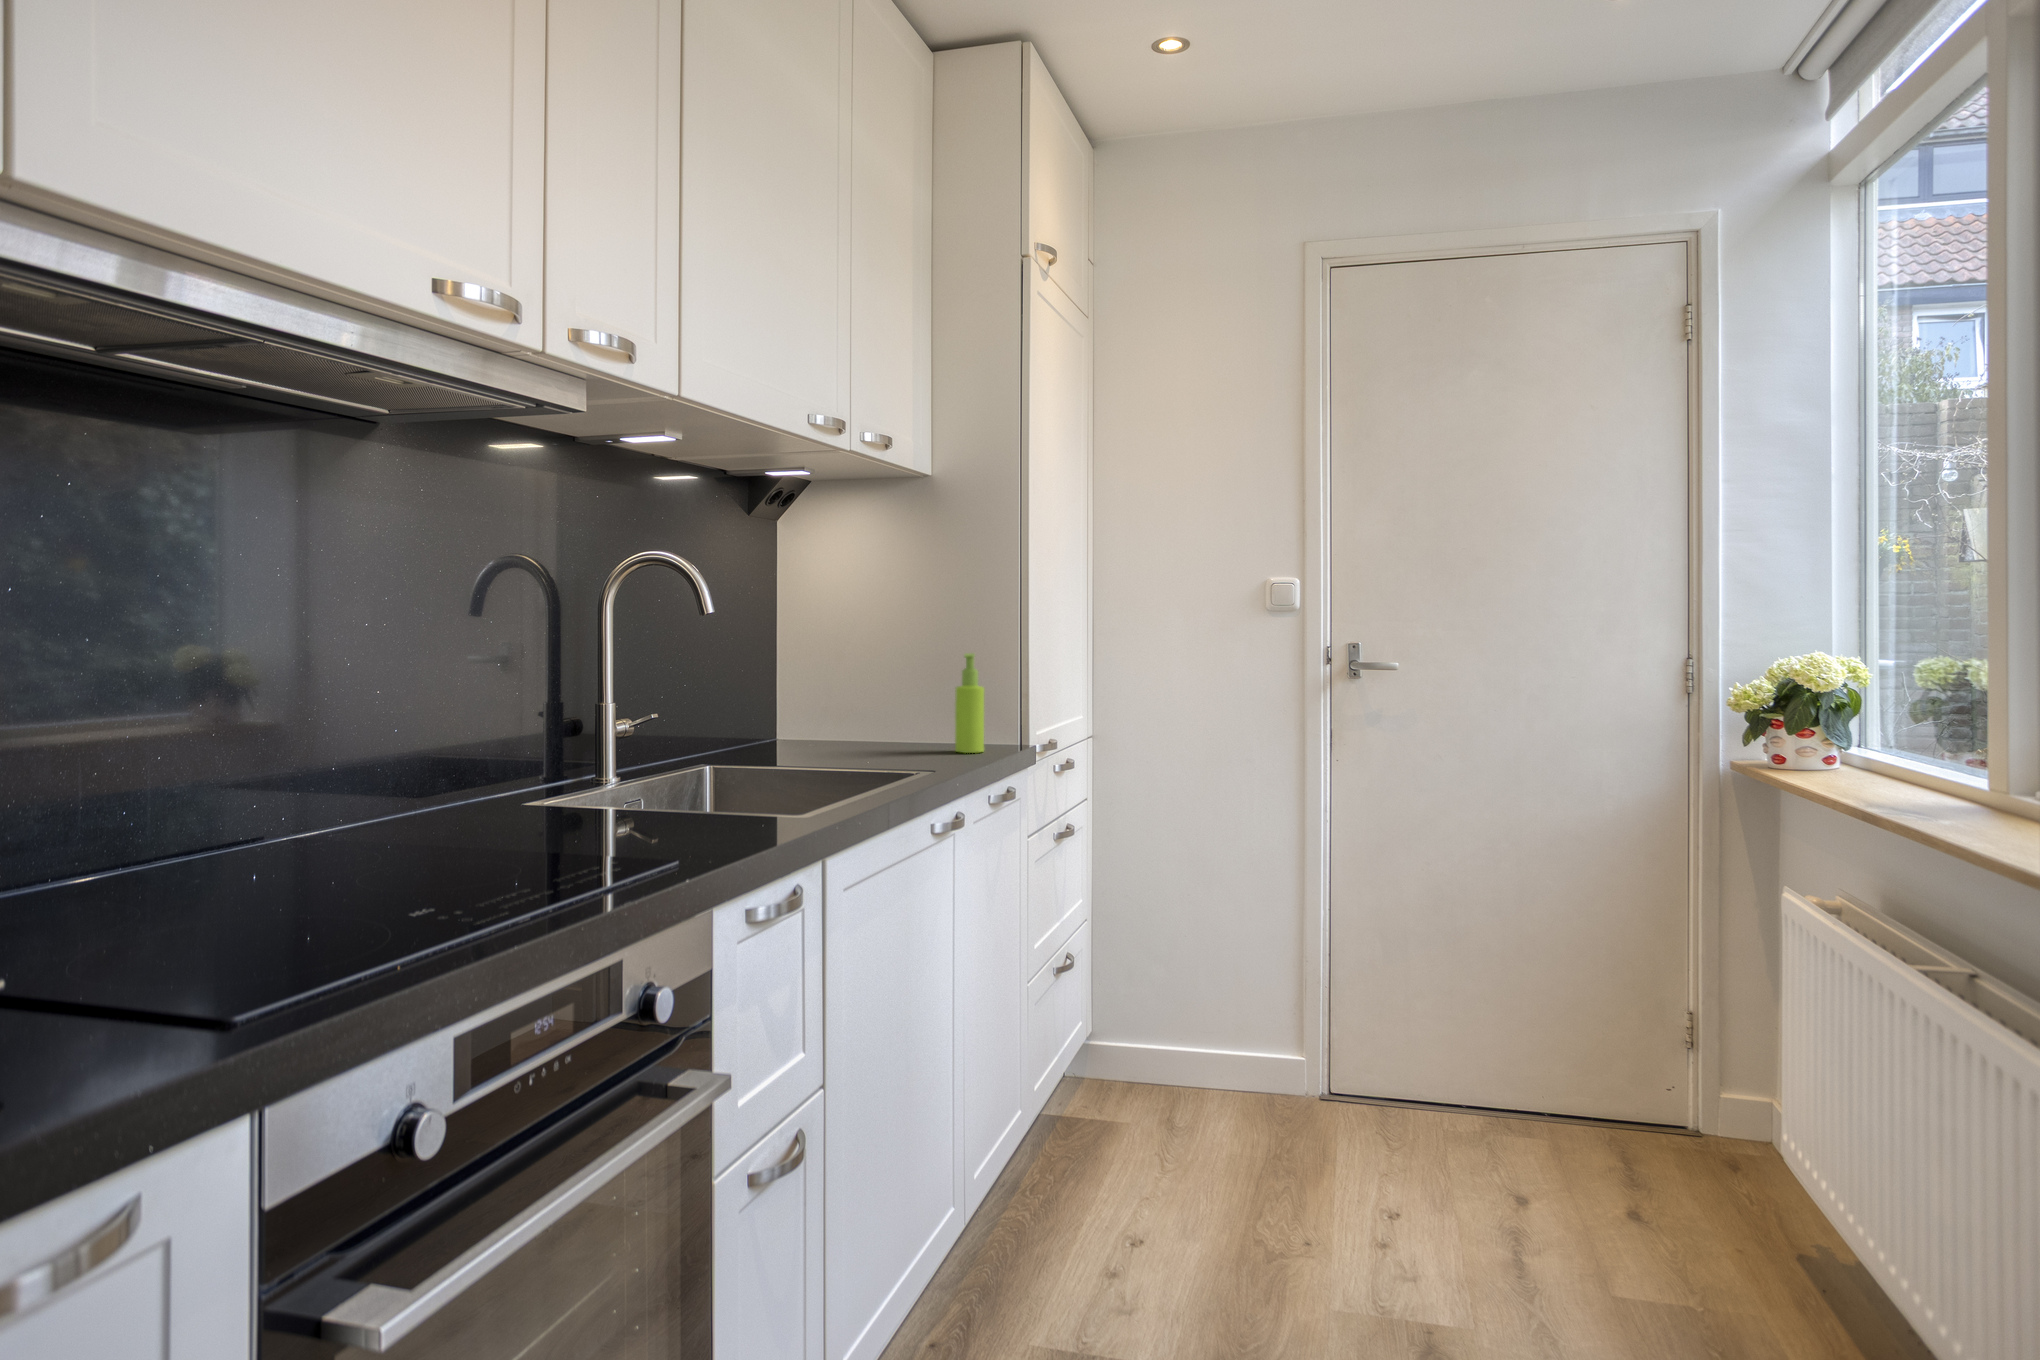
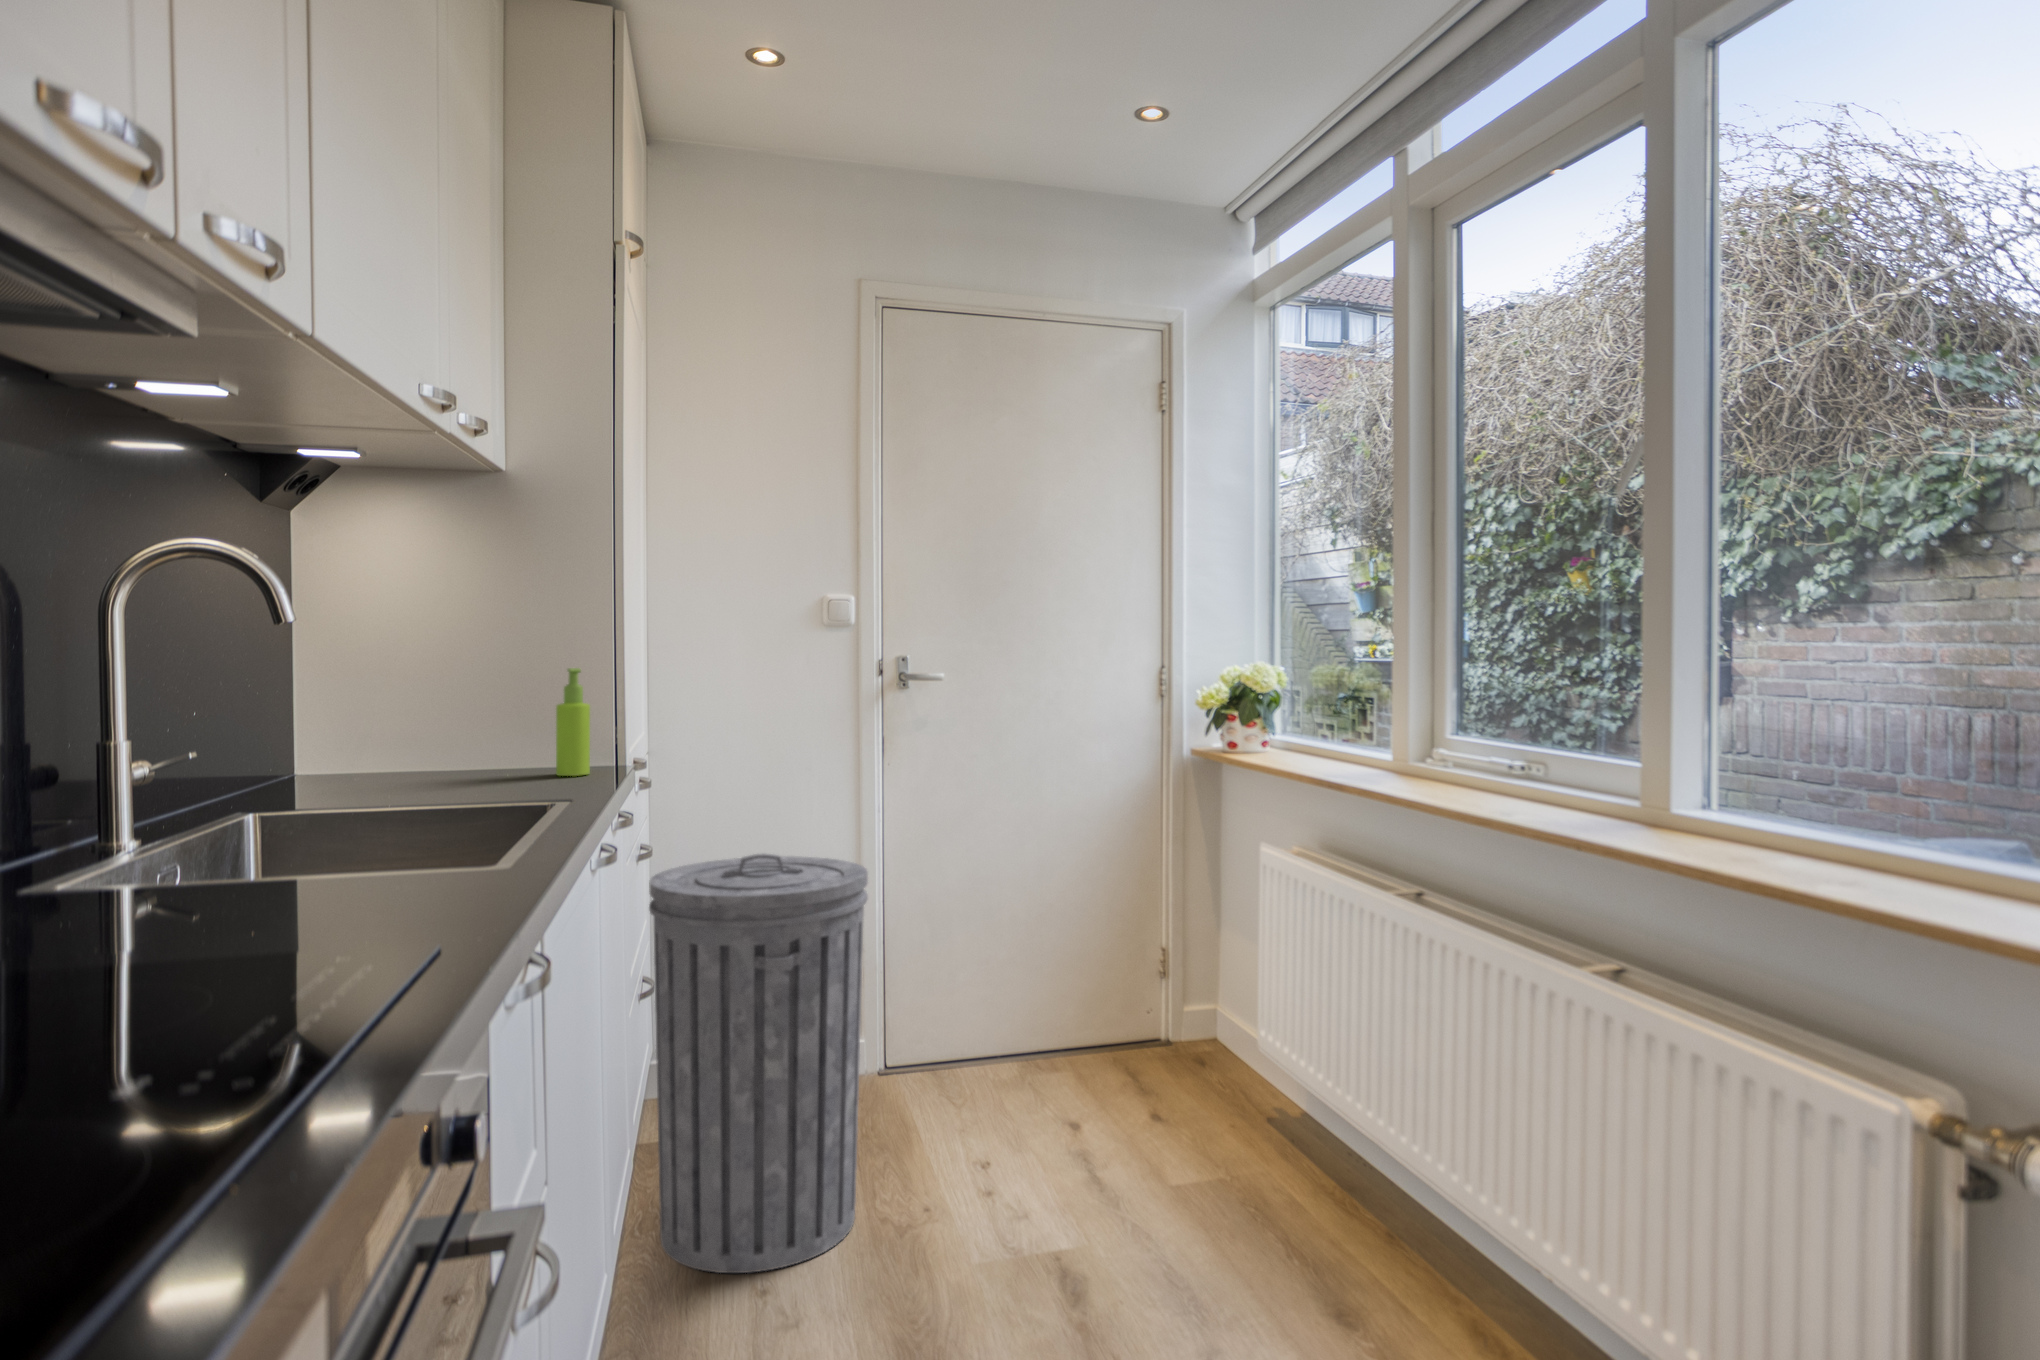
trash can: none [1039,841,1253,1257] -> present [649,853,868,1273]

